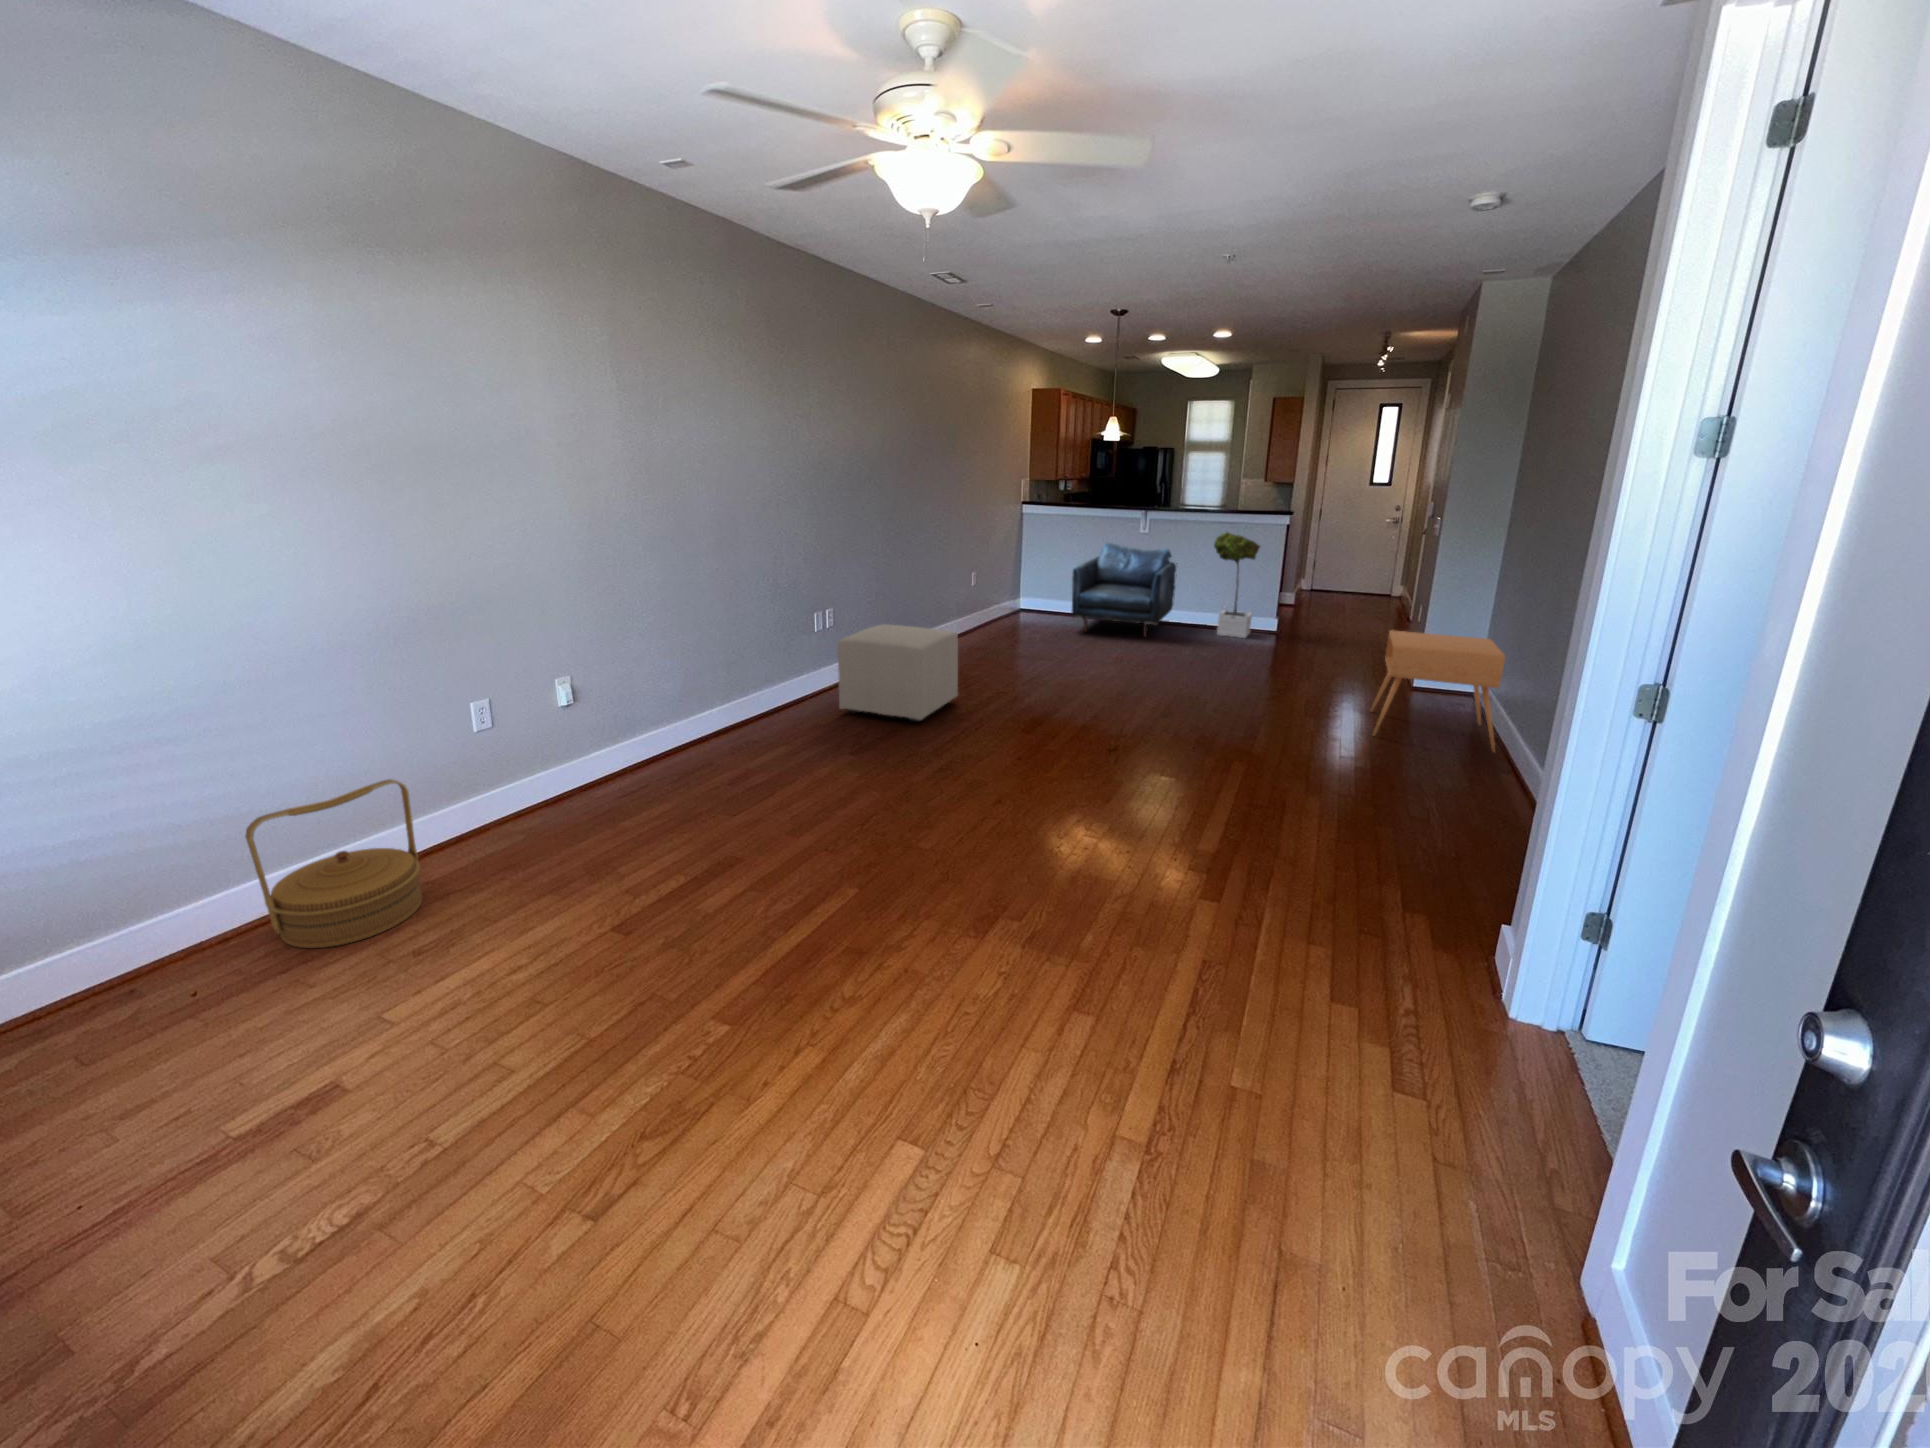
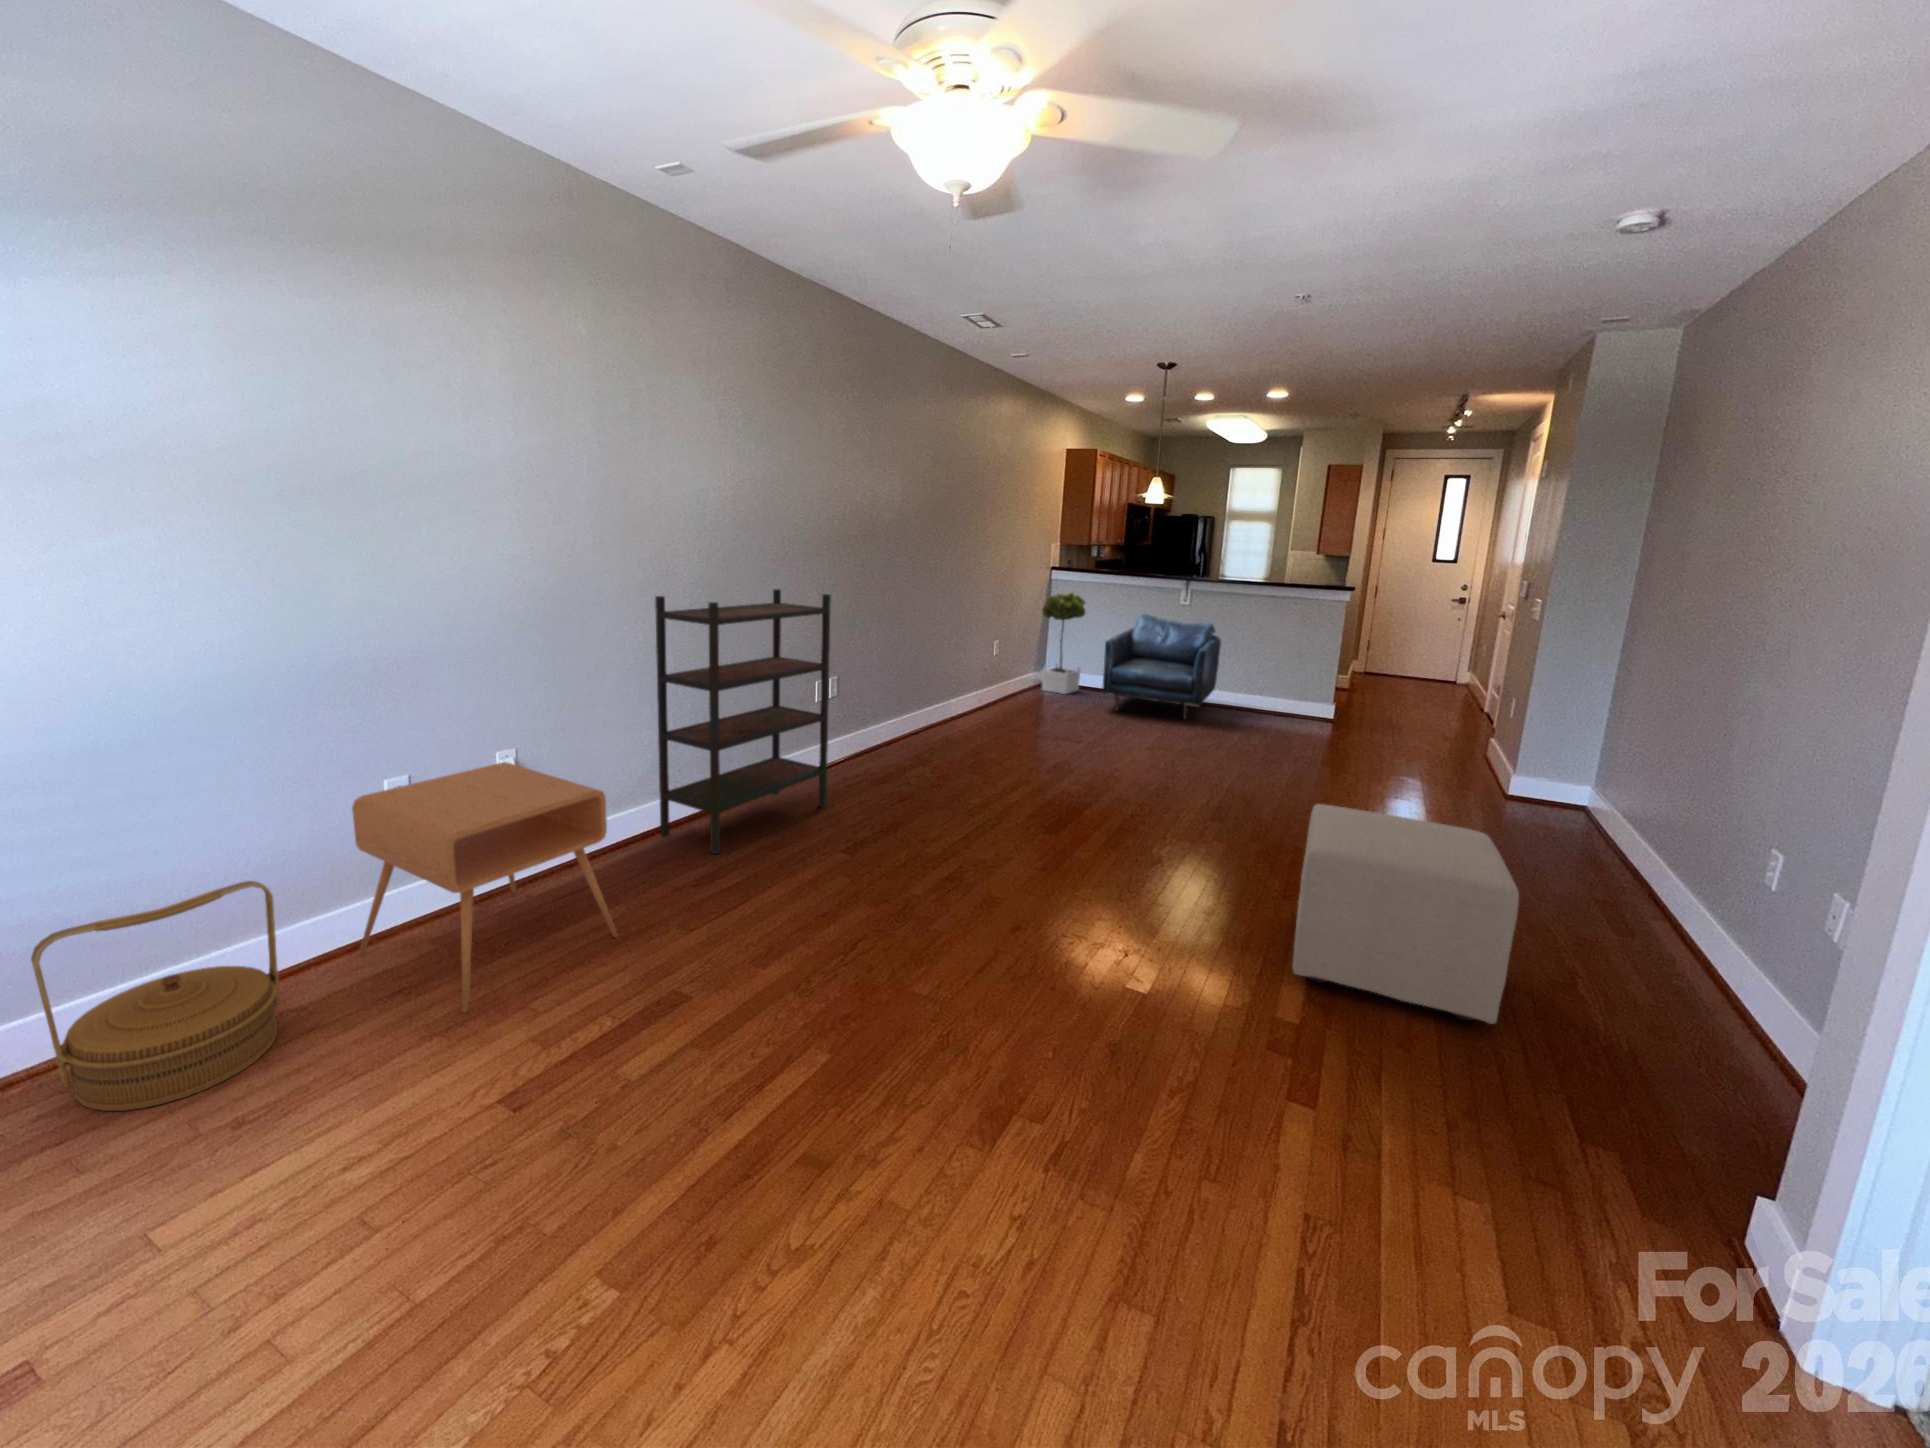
bookshelf: none [675,532,832,760] -> present [655,589,831,854]
potted tree: present [1214,532,1260,638] -> present [1042,593,1085,694]
ottoman: present [837,624,958,722] -> present [1293,804,1519,1024]
side table: present [1370,630,1505,752] -> present [352,762,618,1013]

